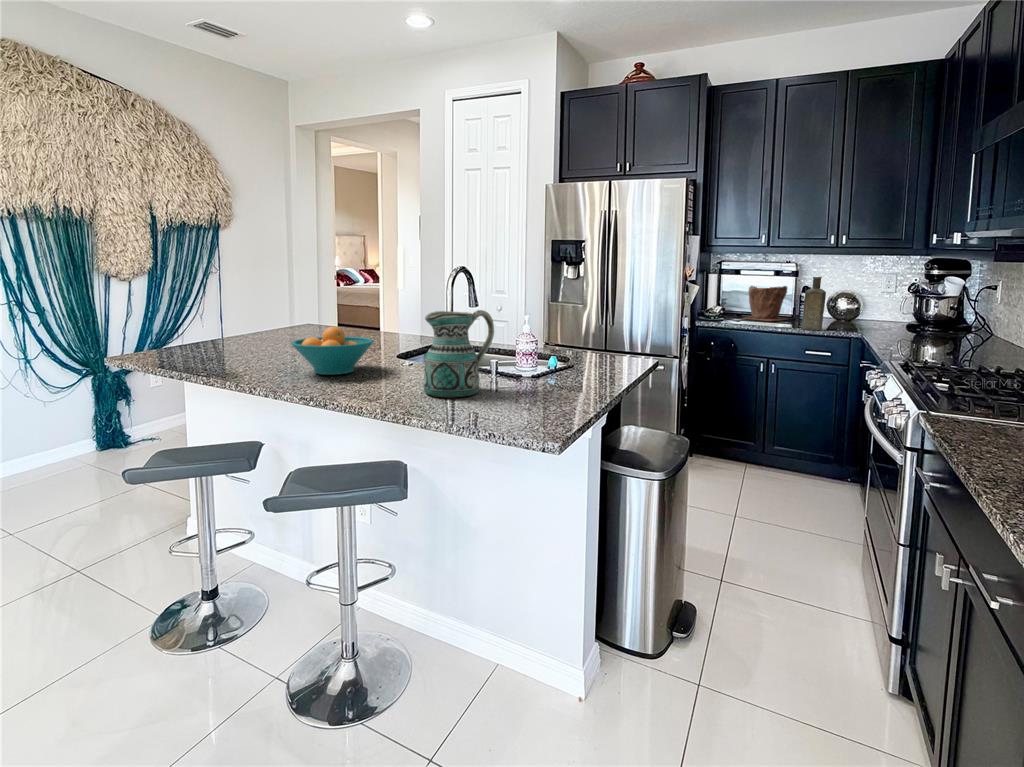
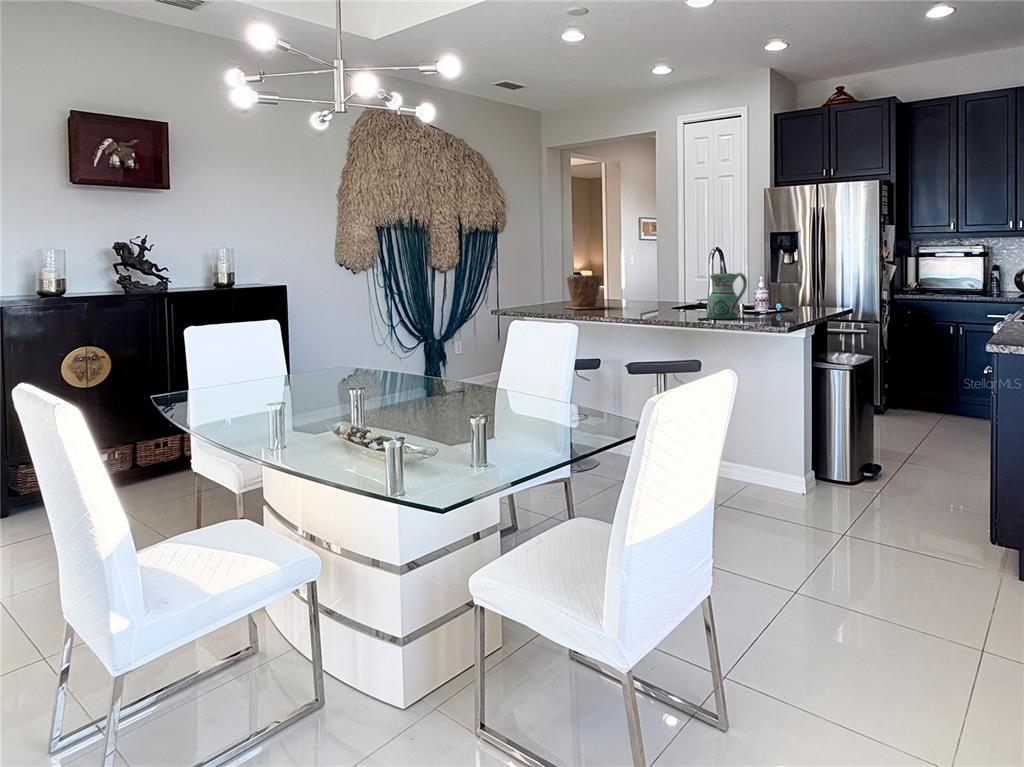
bottle: present [801,277,826,330] -> none [982,254,1005,297]
plant pot: present [743,286,787,321] -> present [566,274,604,309]
fruit bowl: present [291,327,374,375] -> none [622,286,668,314]

